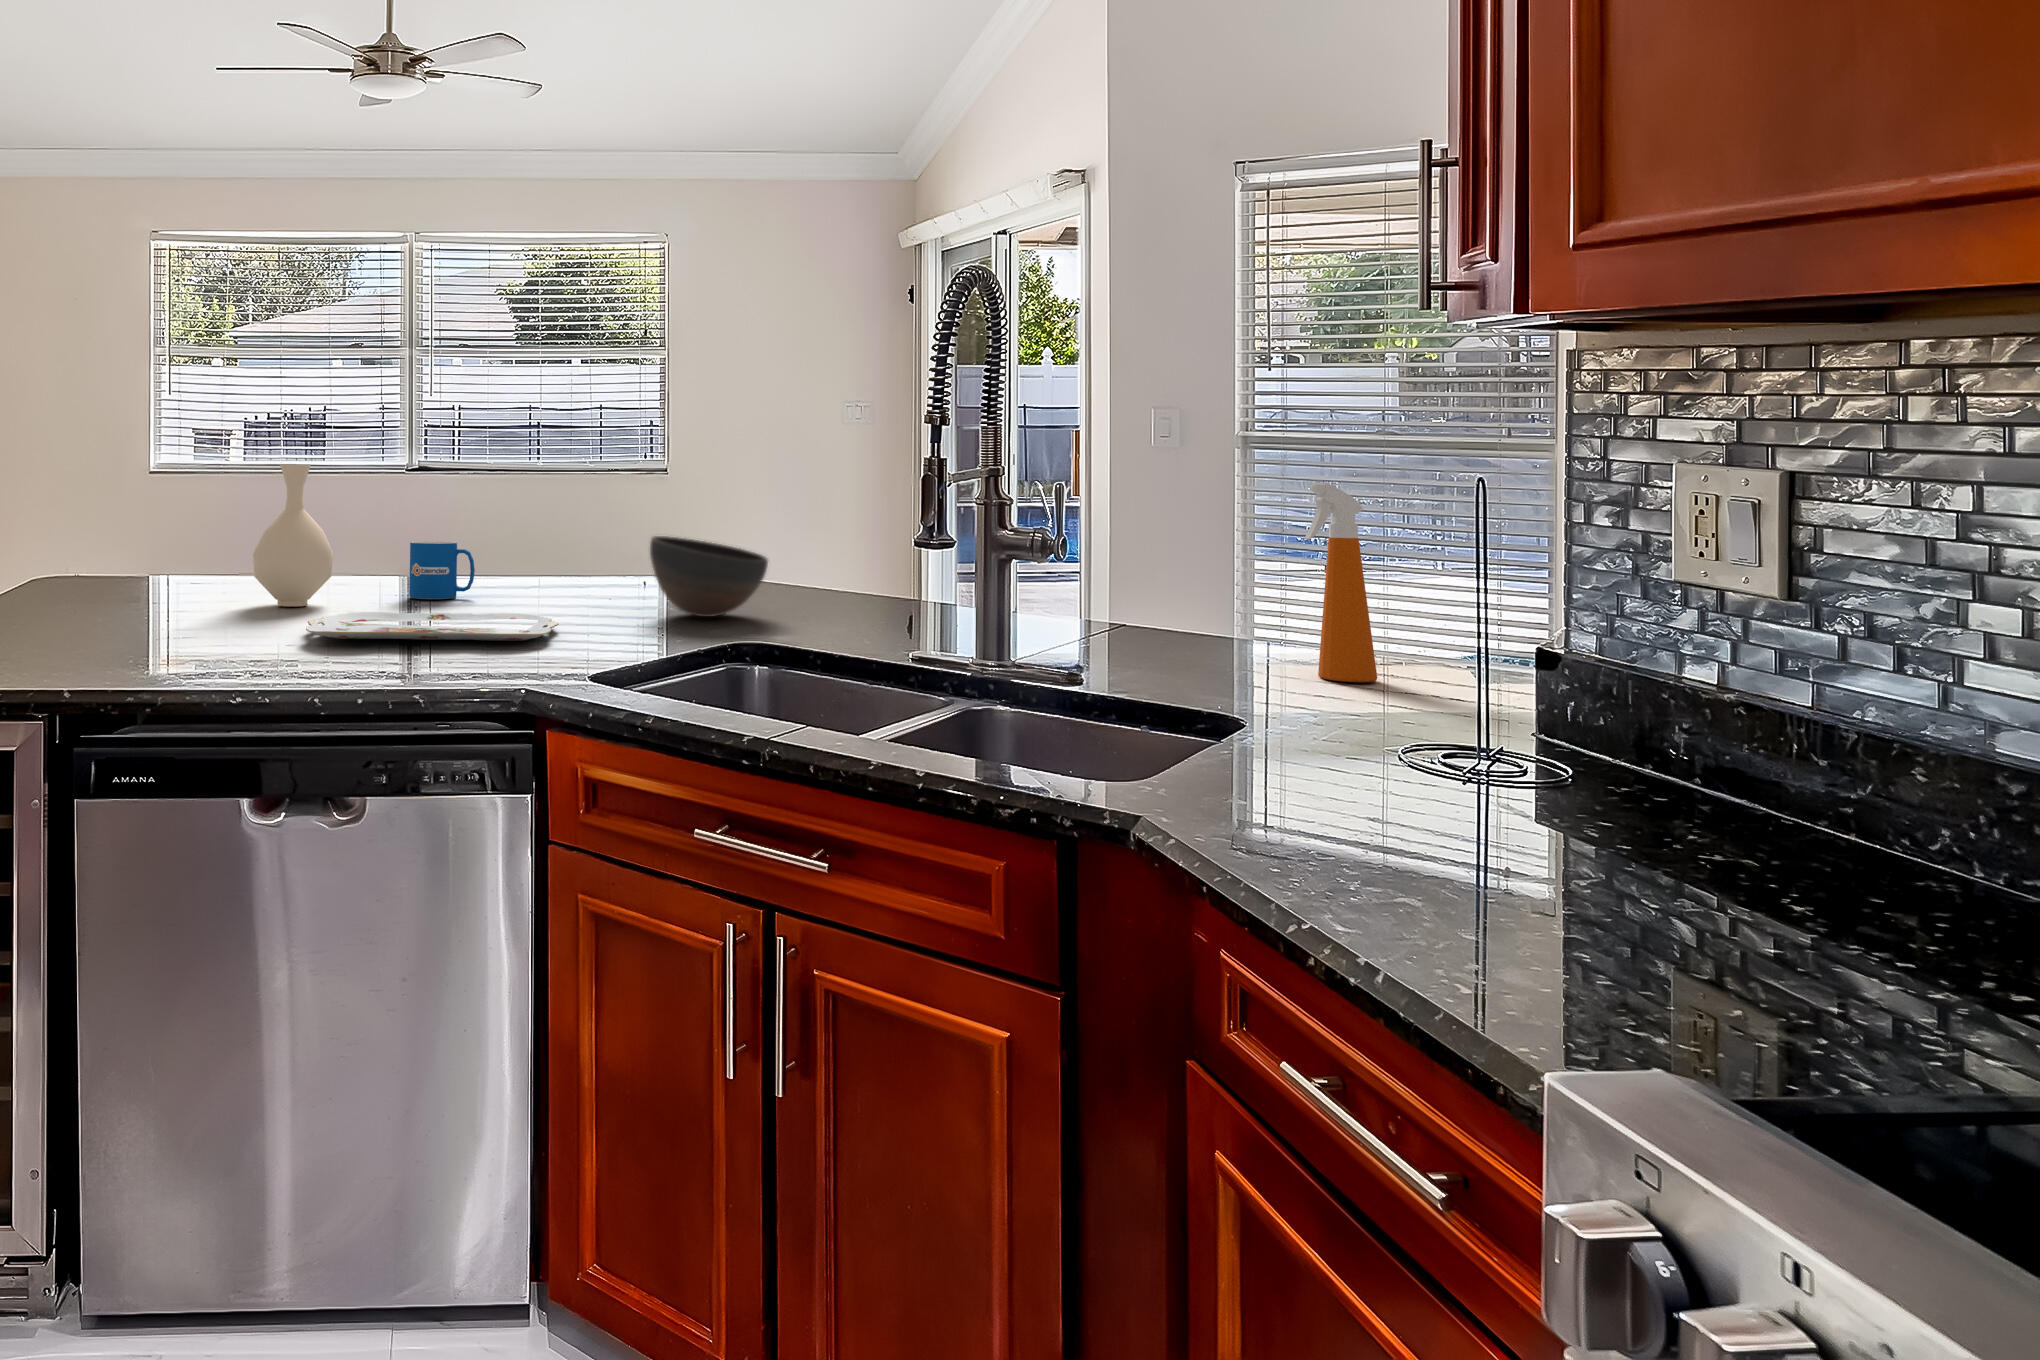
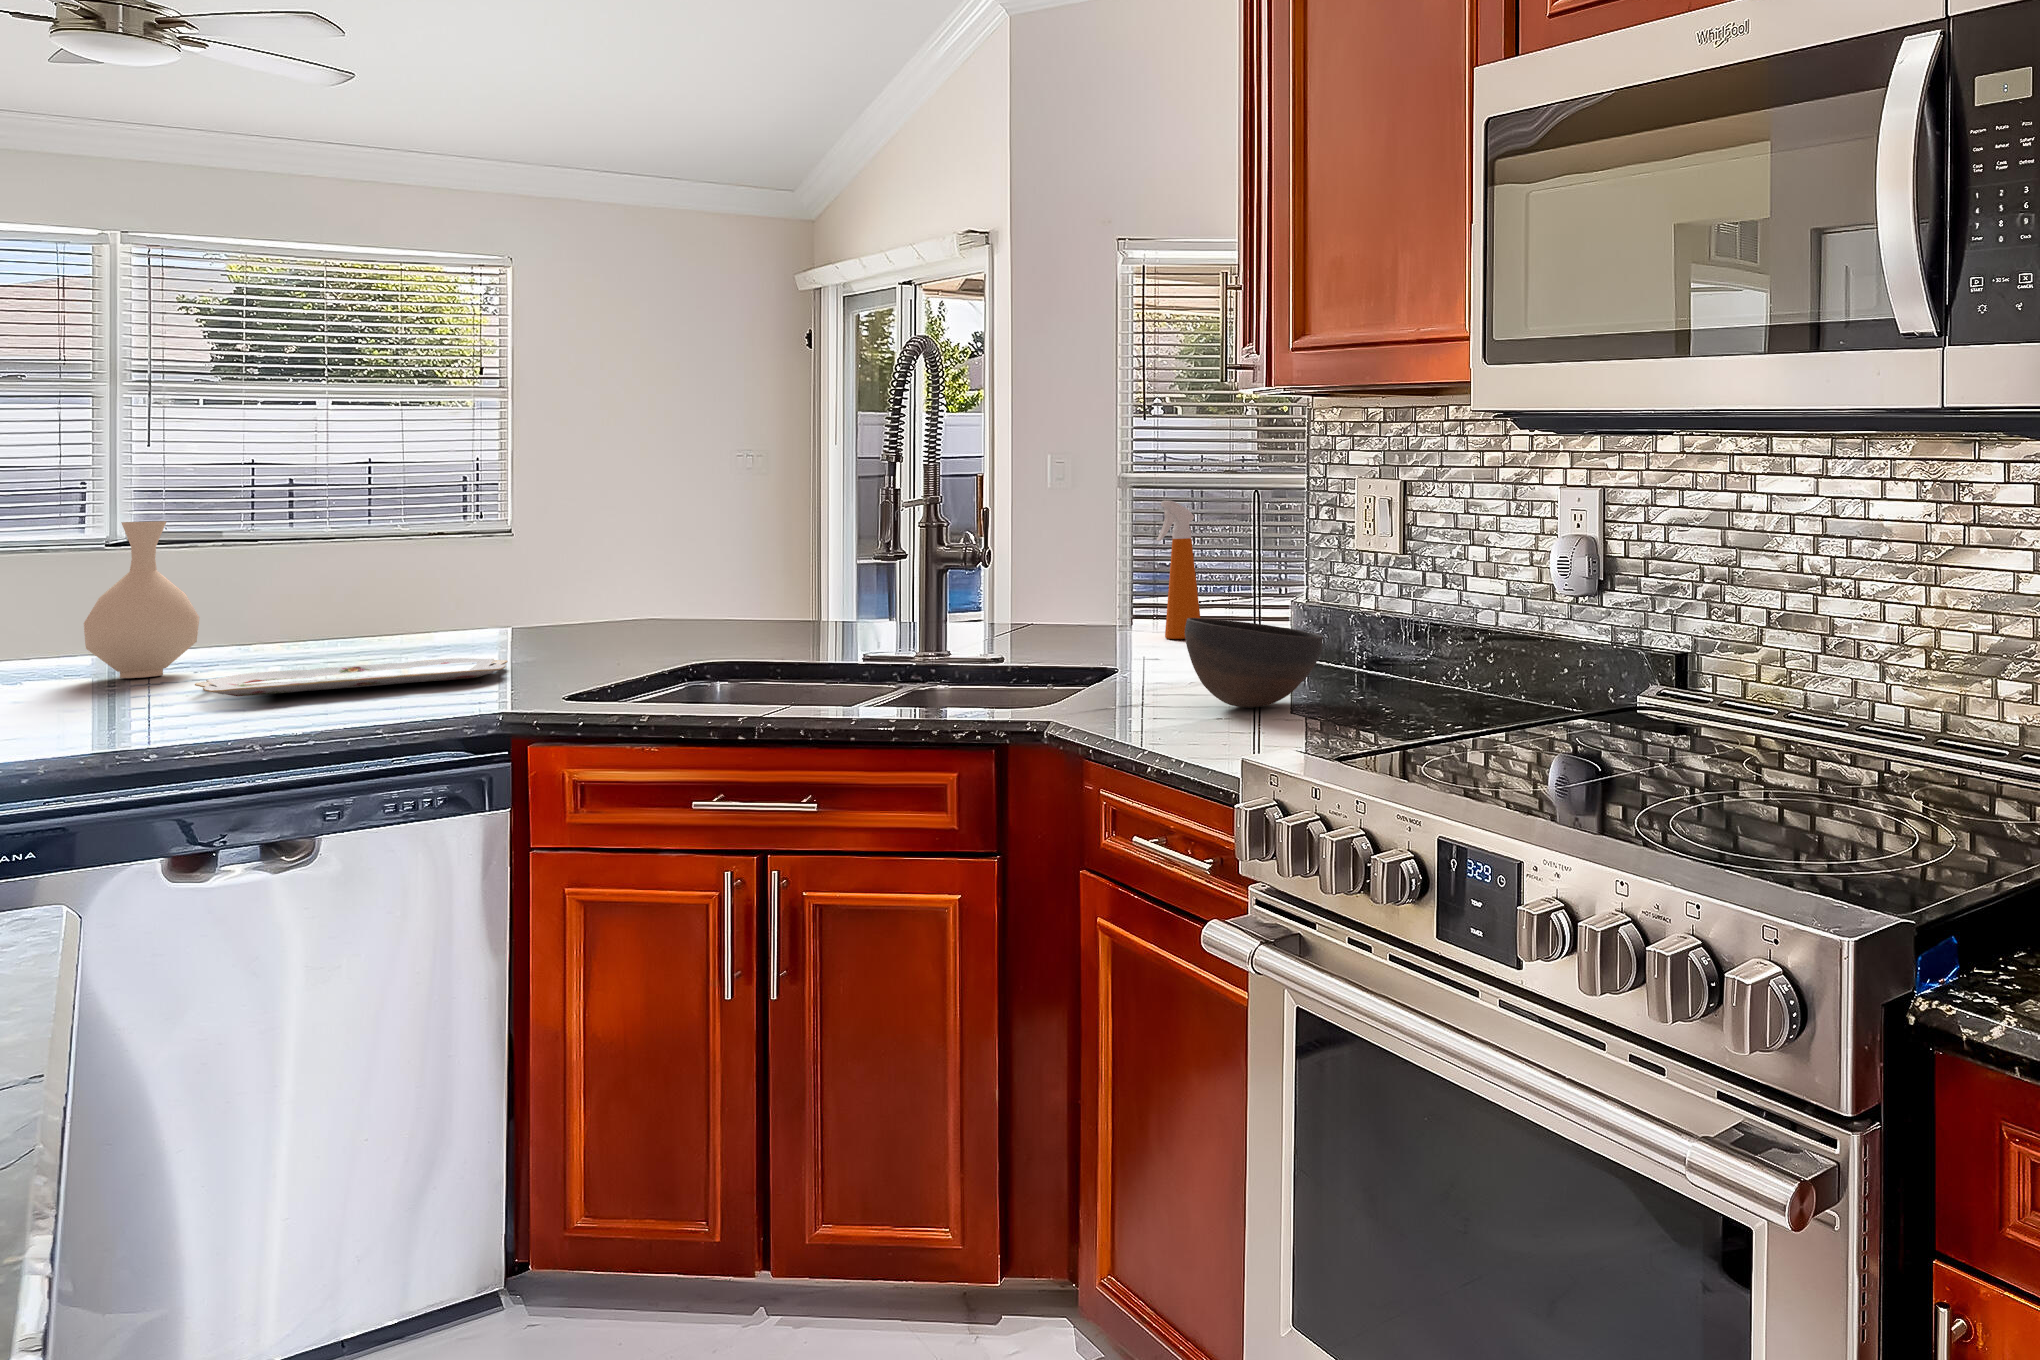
bowl: present [650,536,768,617] -> present [1185,618,1323,708]
mug: present [409,541,475,599] -> none [297,596,382,657]

